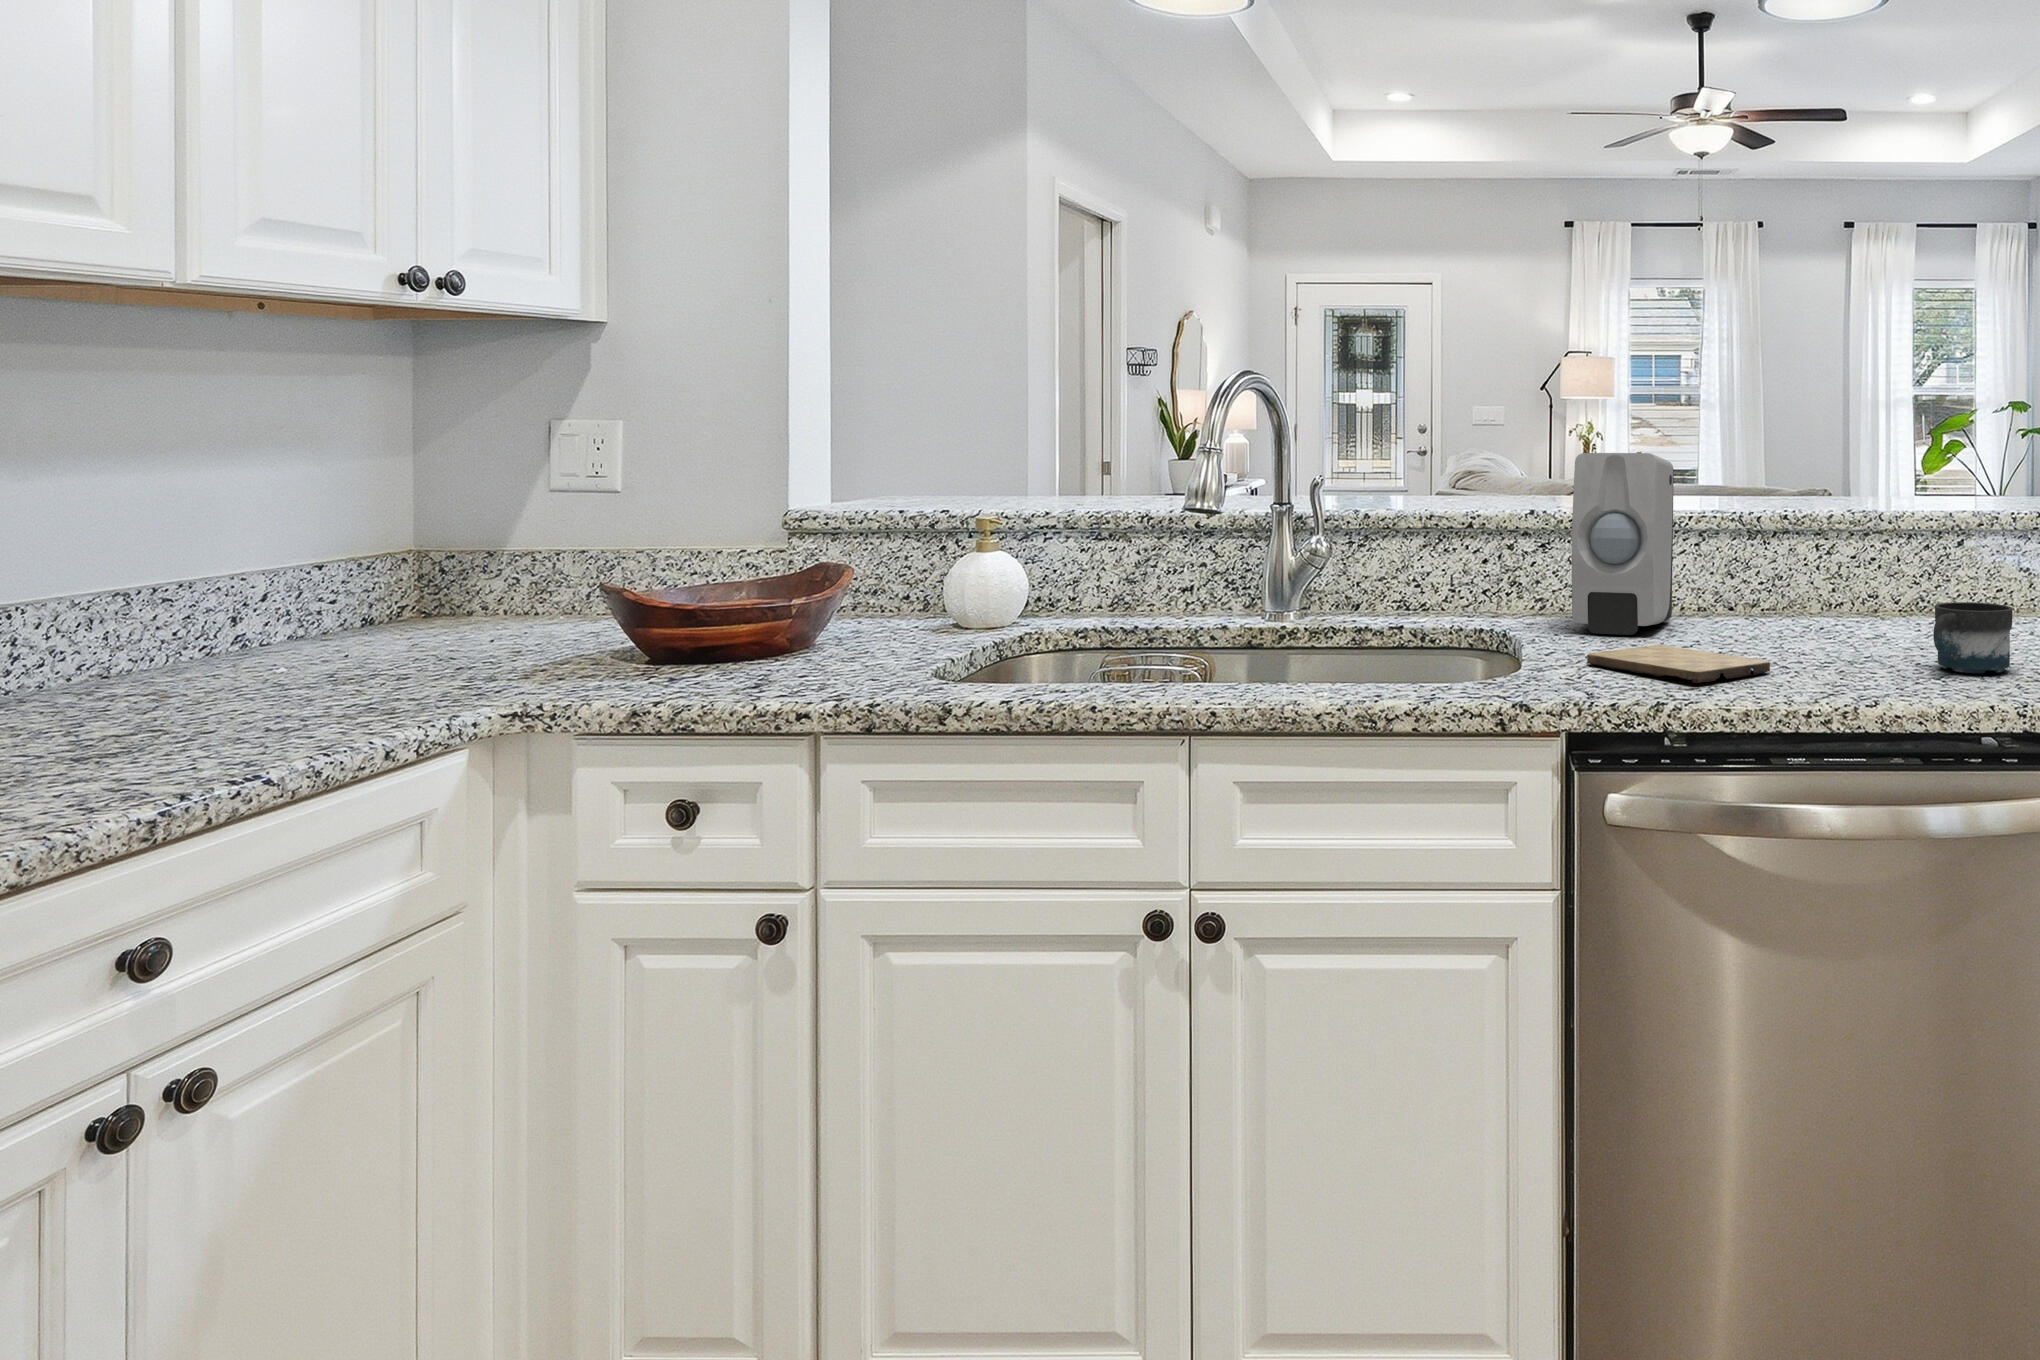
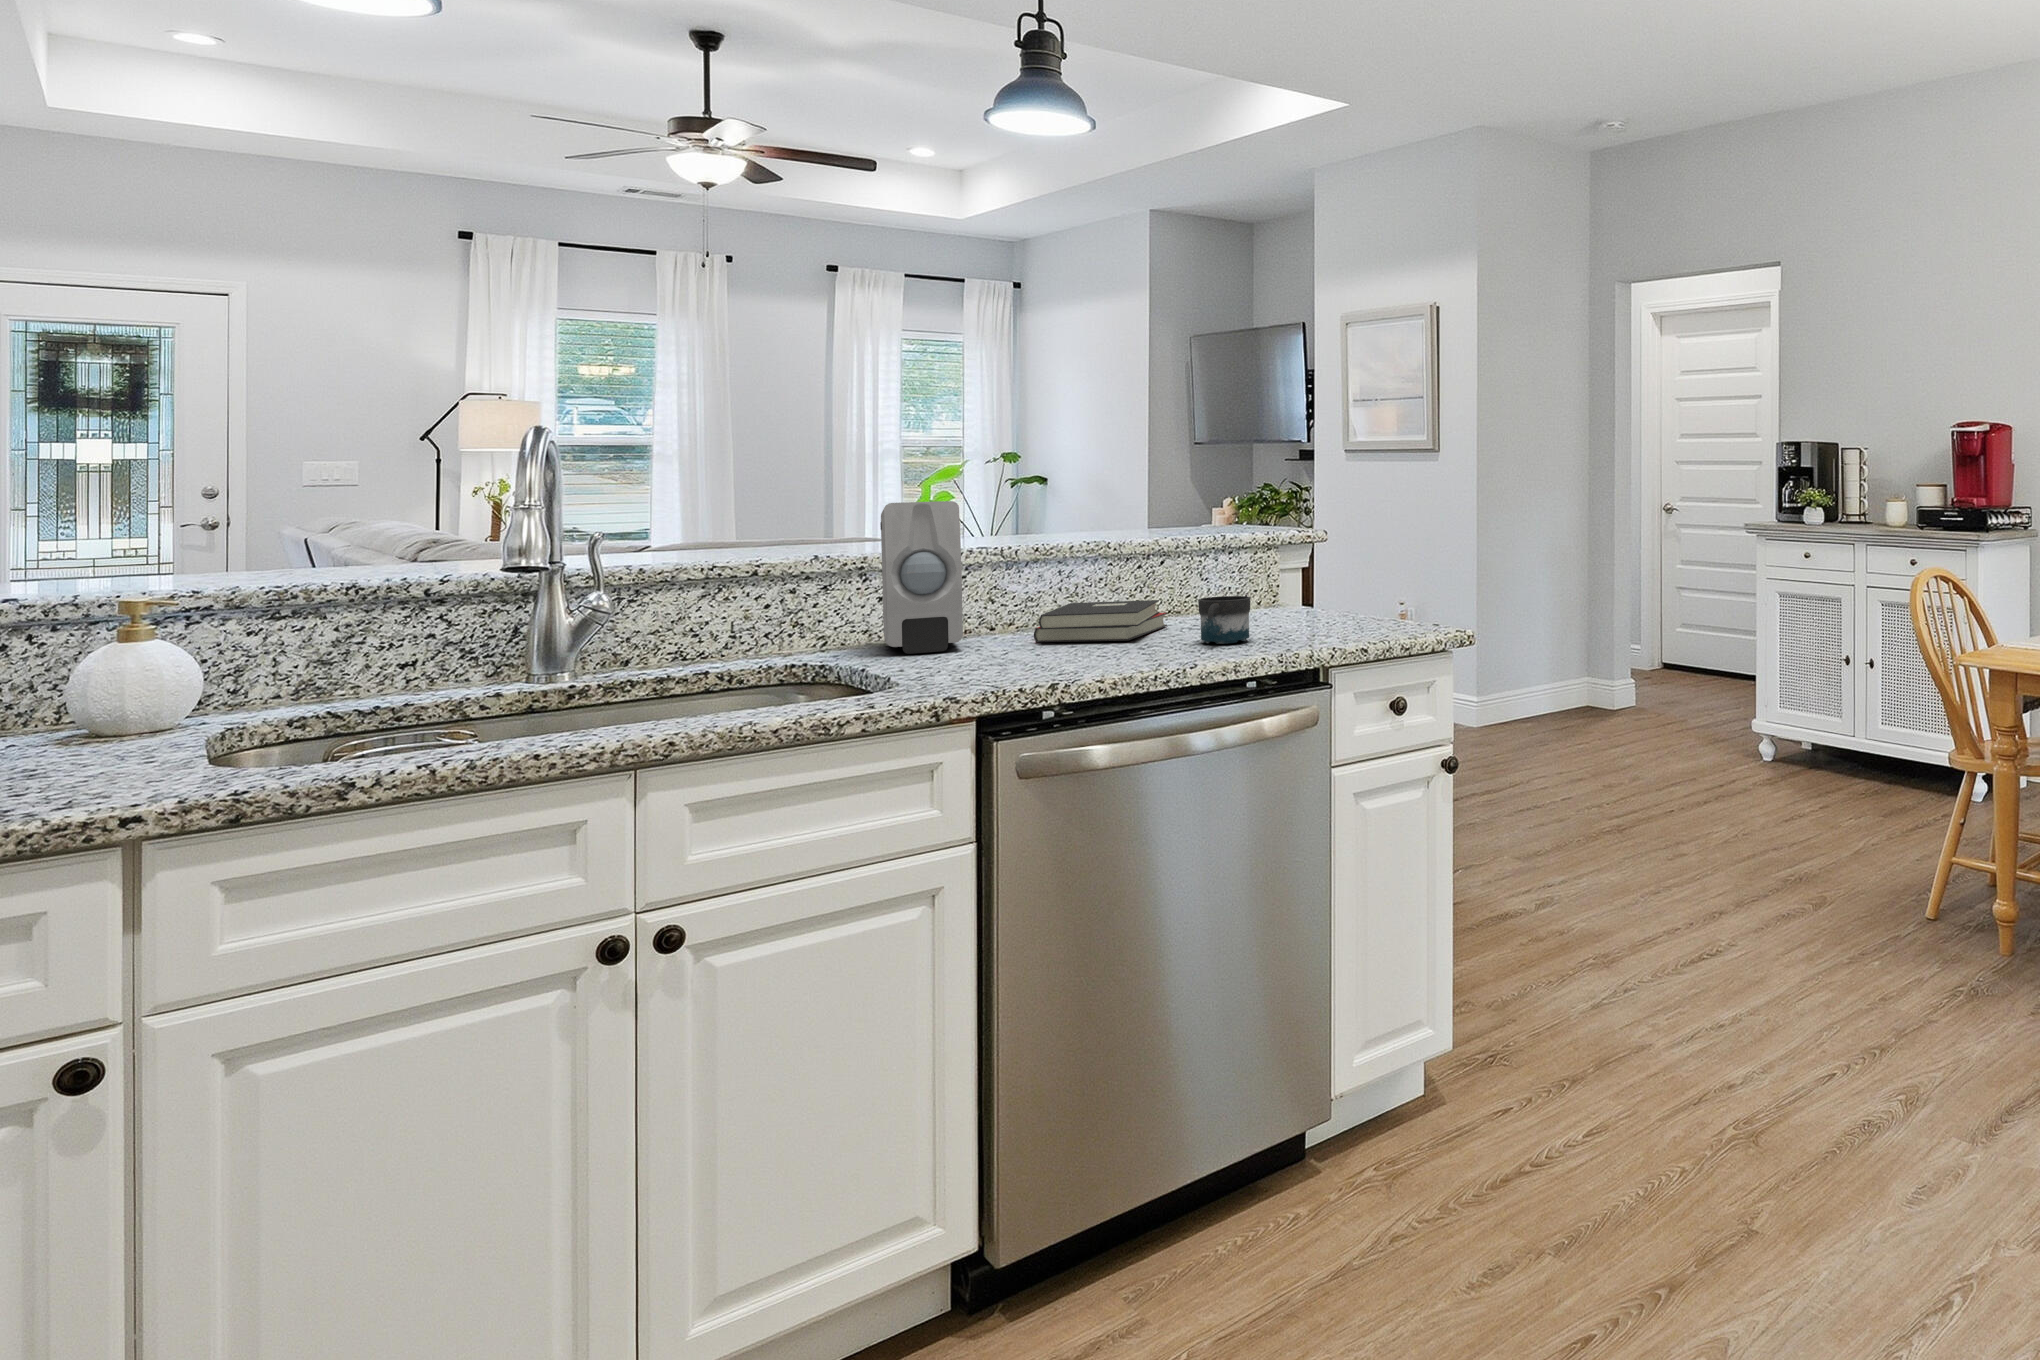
hardback book: none [1746,588,1942,649] -> present [1034,600,1167,642]
cutting board: present [1587,645,1770,683] -> none [949,650,1099,671]

